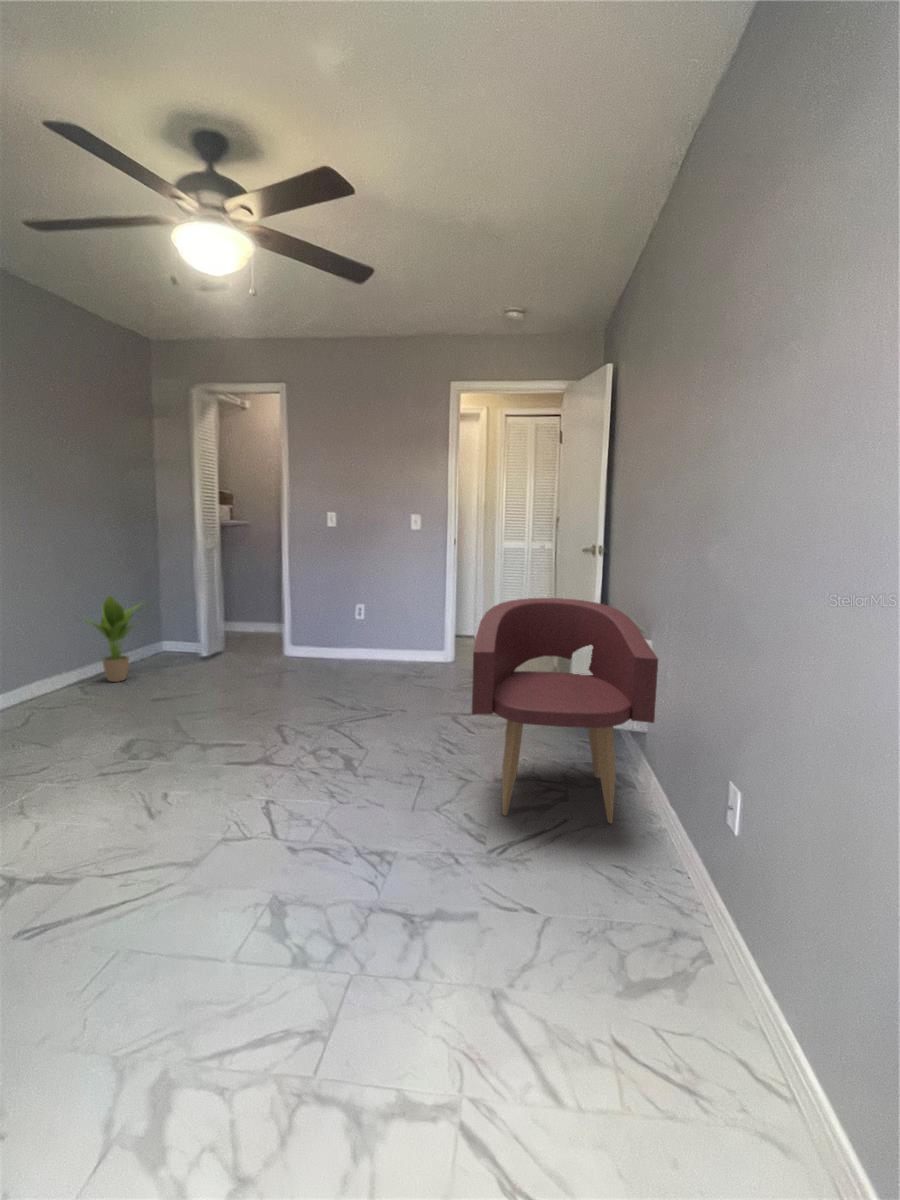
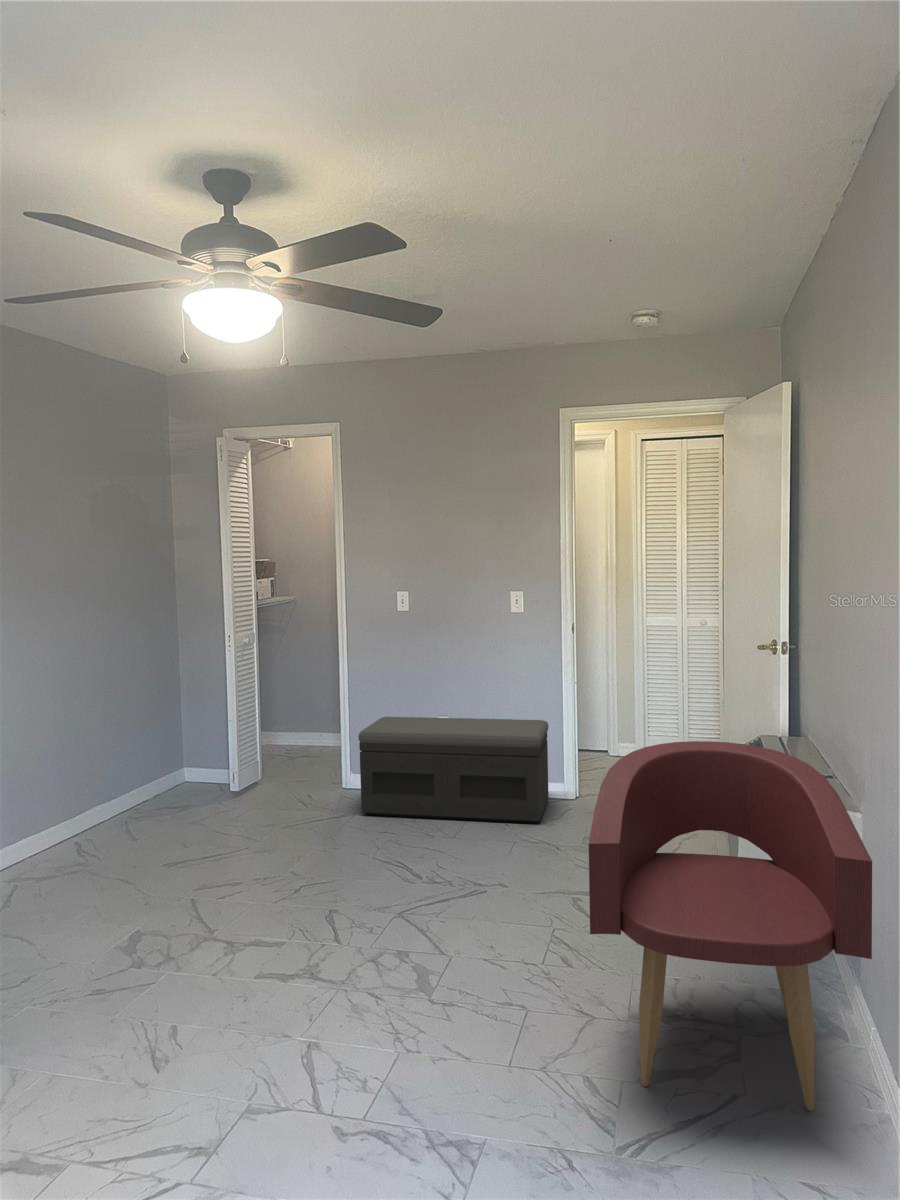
potted plant: present [87,596,147,682] -> none [73,719,166,830]
storage bench: none [299,604,437,676] -> present [358,717,549,823]

